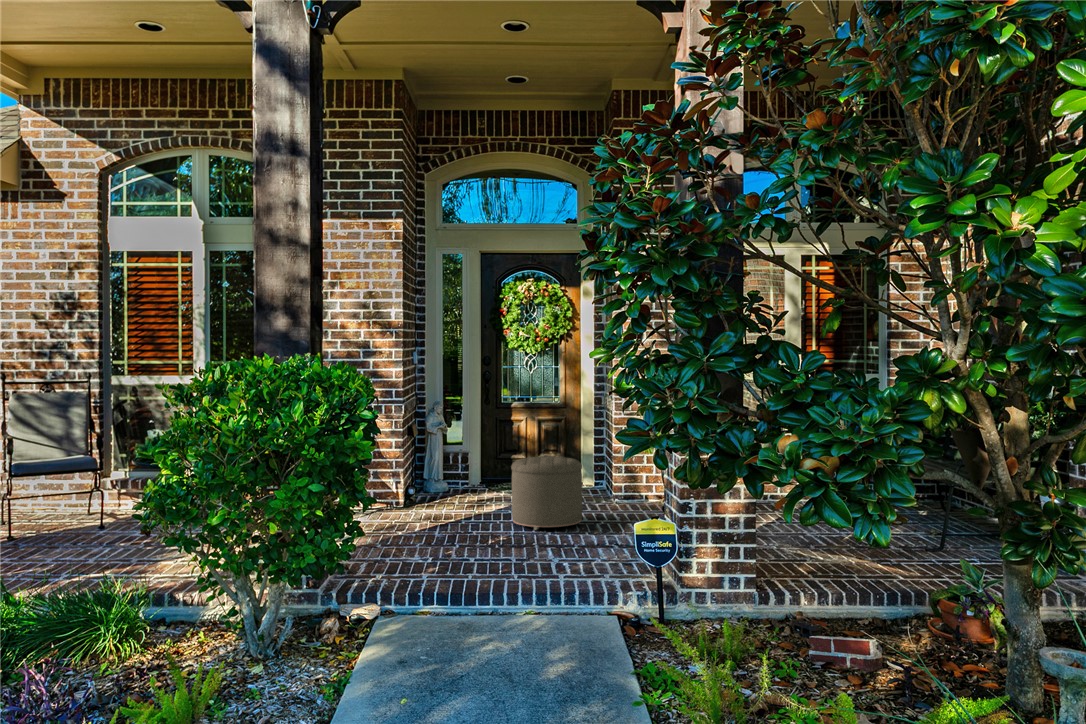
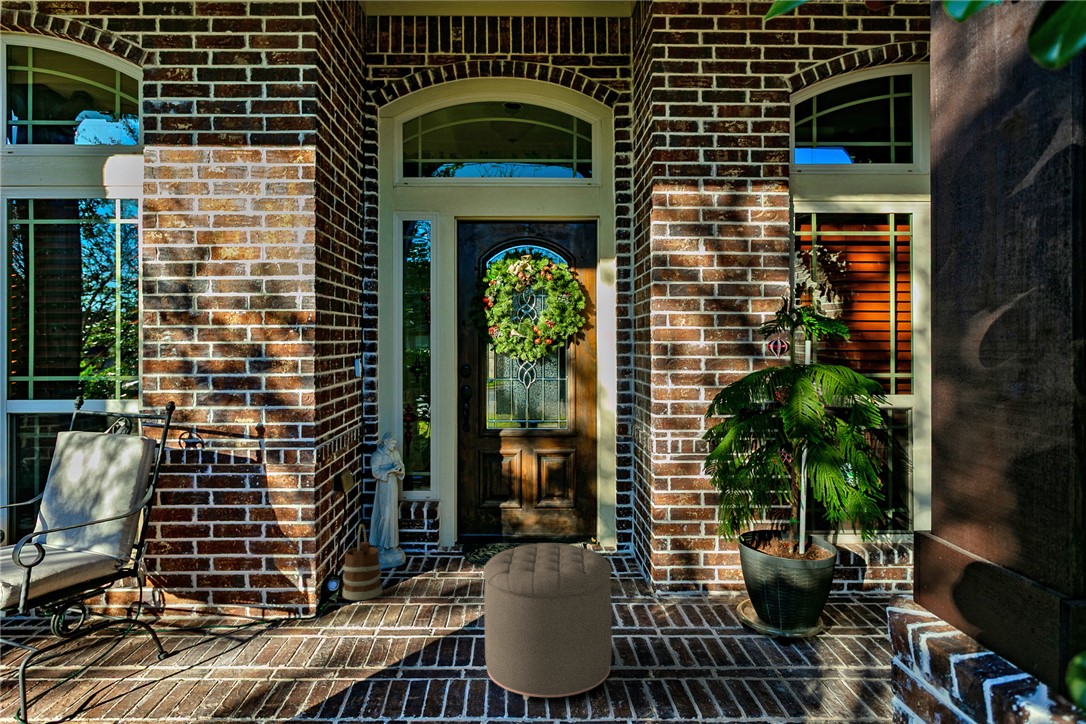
wooden bucket: none [414,457,439,504] -> present [343,524,382,600]

